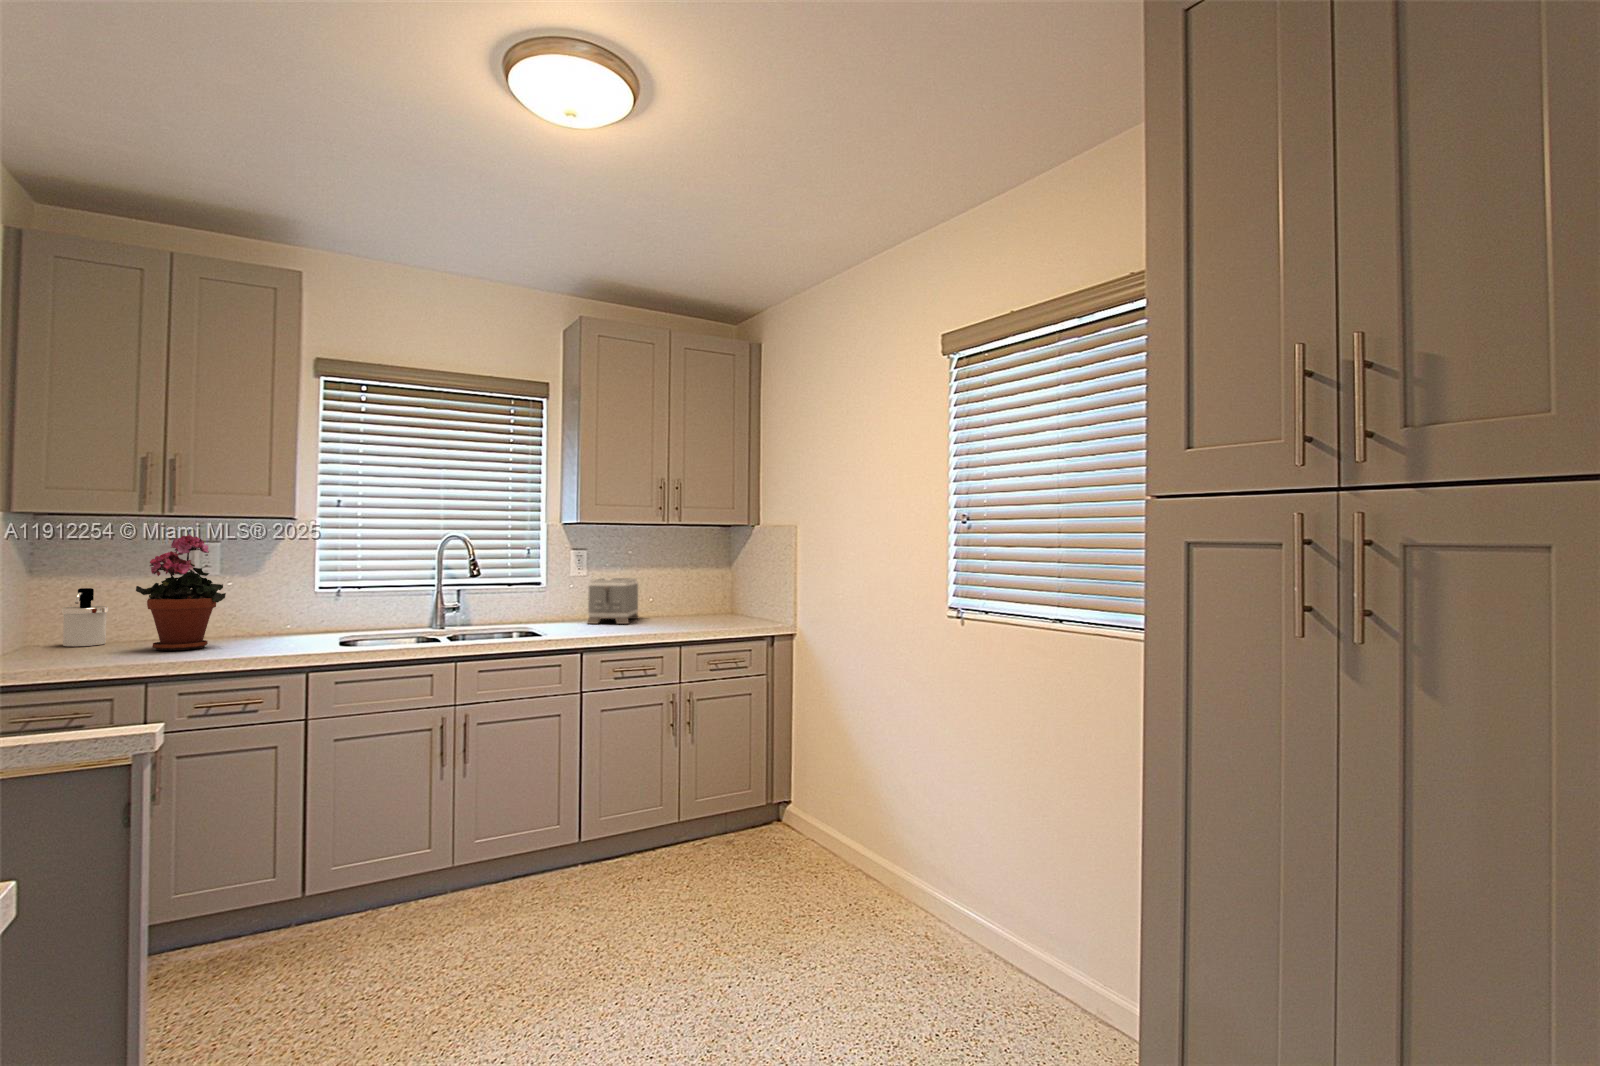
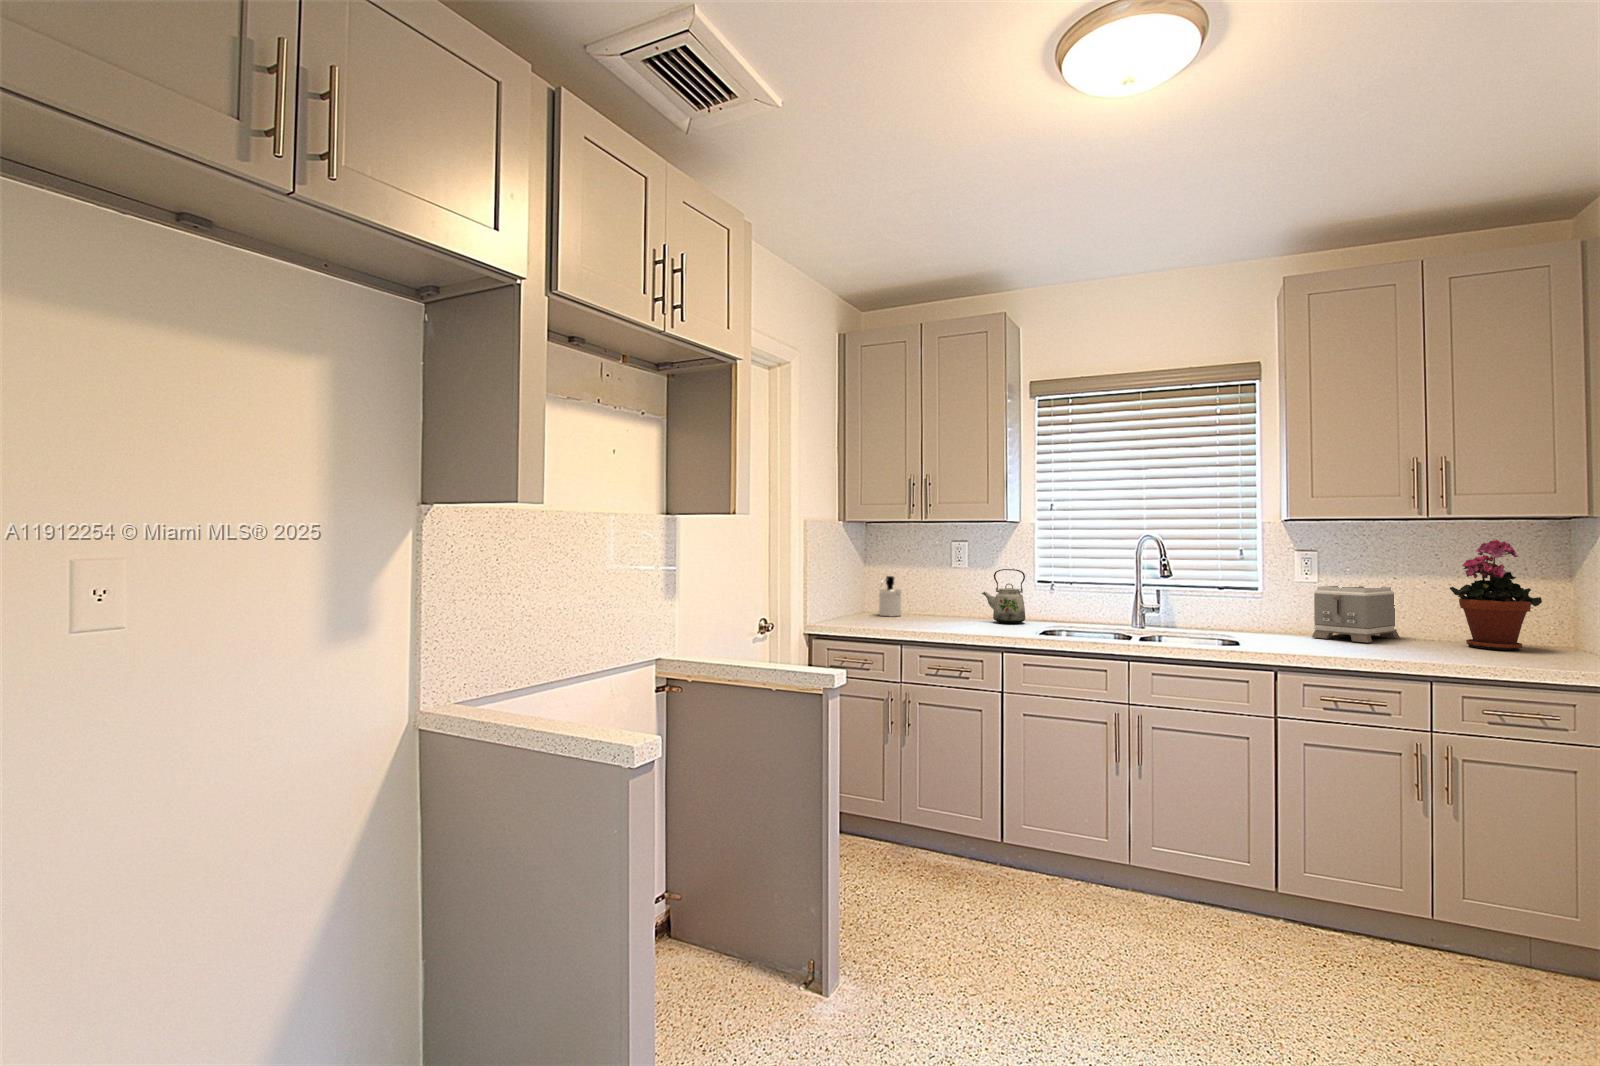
potted plant: present [136,534,226,651] -> present [1450,539,1542,650]
kettle: none [246,573,308,638] -> present [982,569,1025,623]

